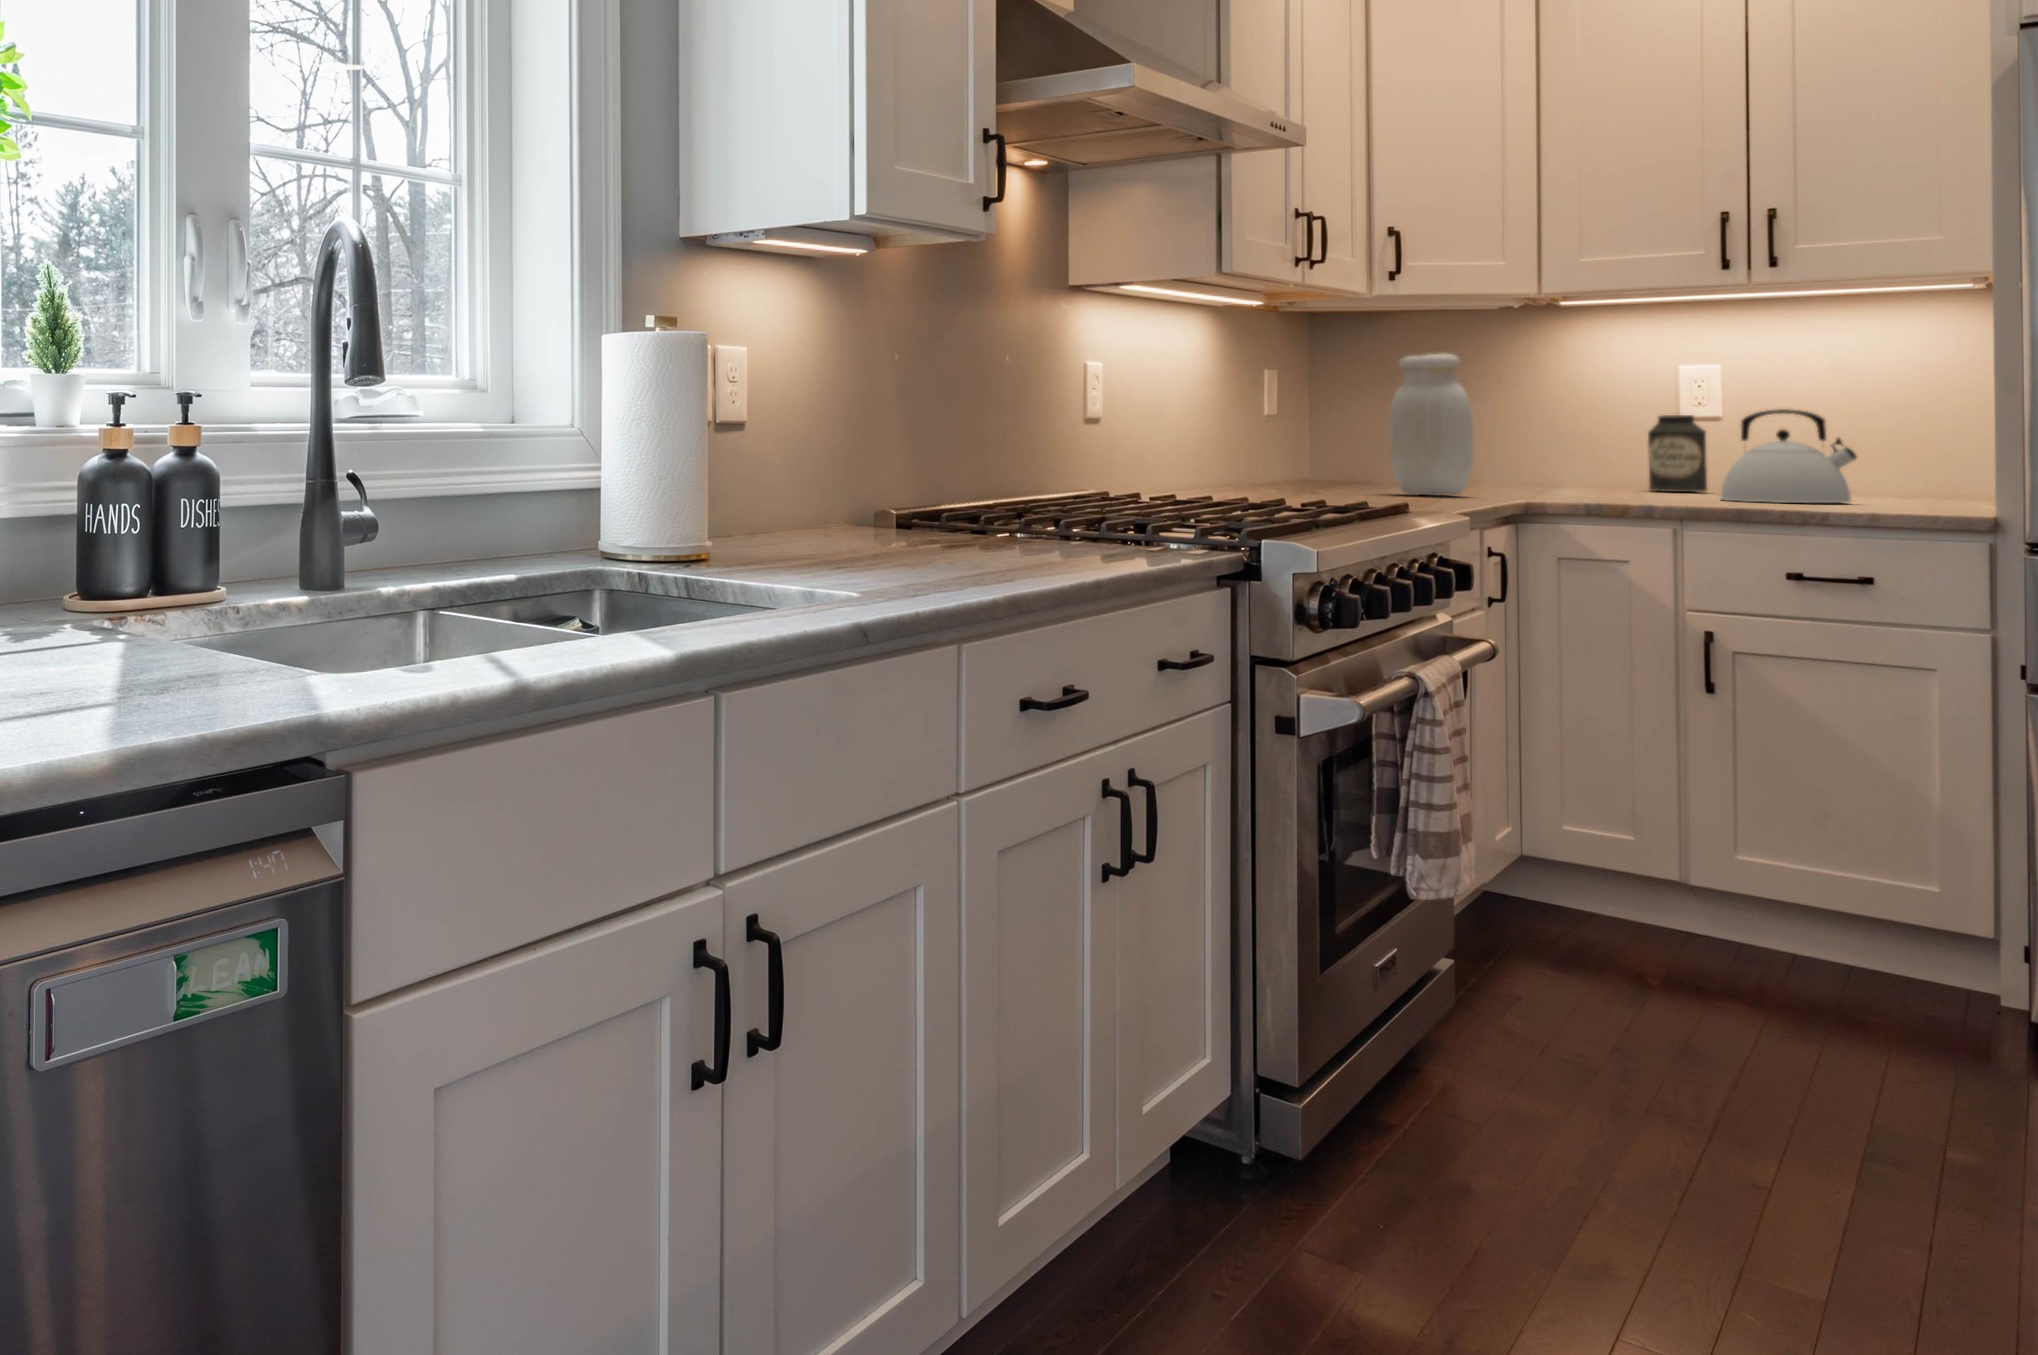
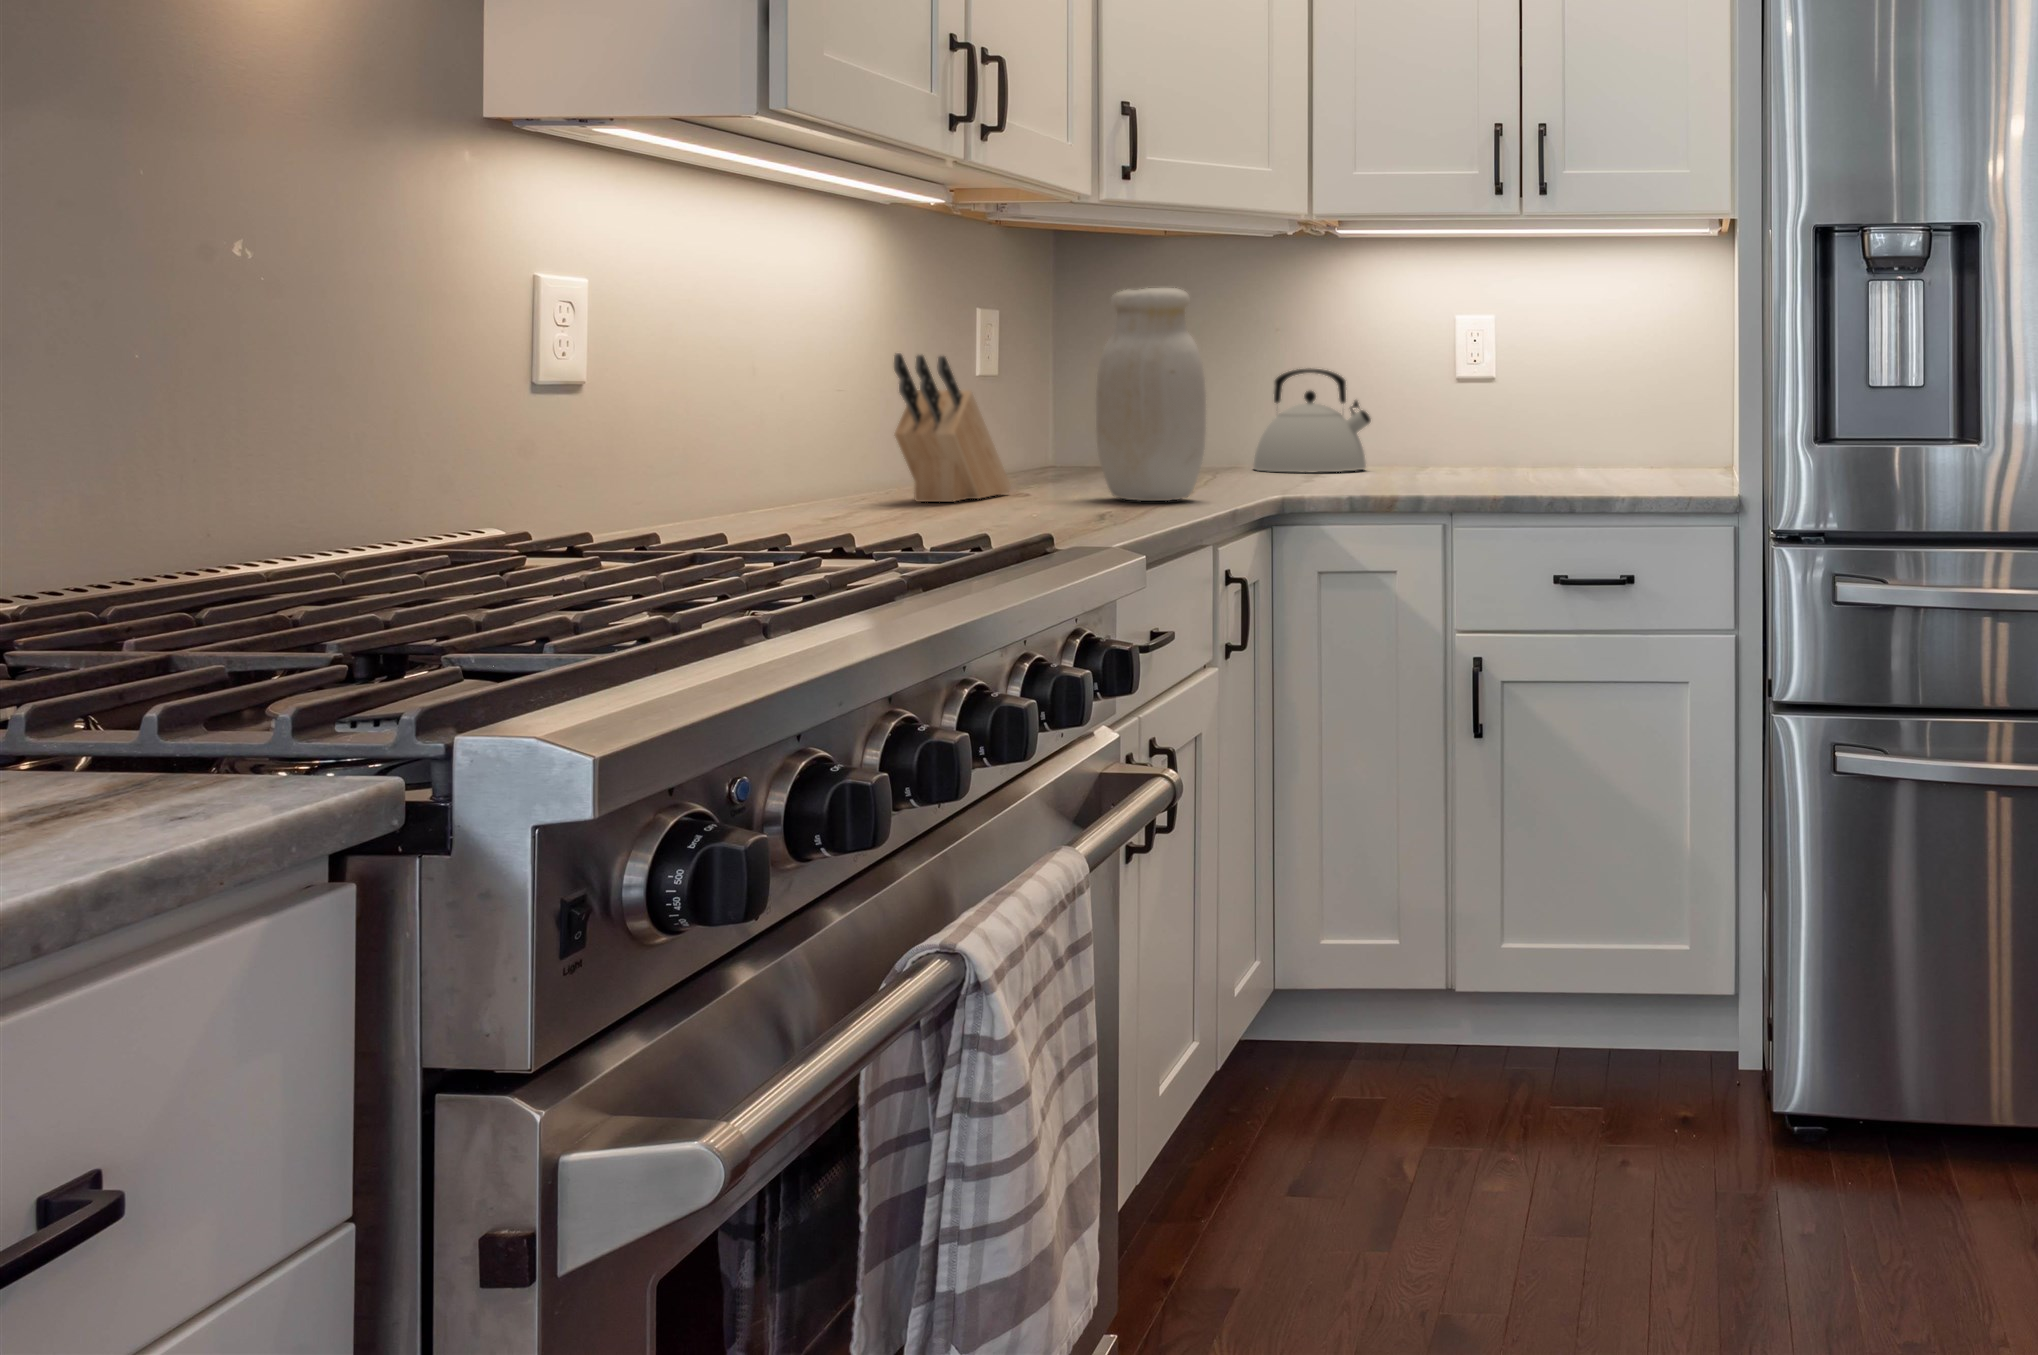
knife block: none [1256,399,1325,492] -> present [894,353,1011,502]
kettle: present [1720,409,1857,503] -> present [1253,368,1371,472]
canister: present [1648,415,1707,492] -> none [1430,374,1490,473]

